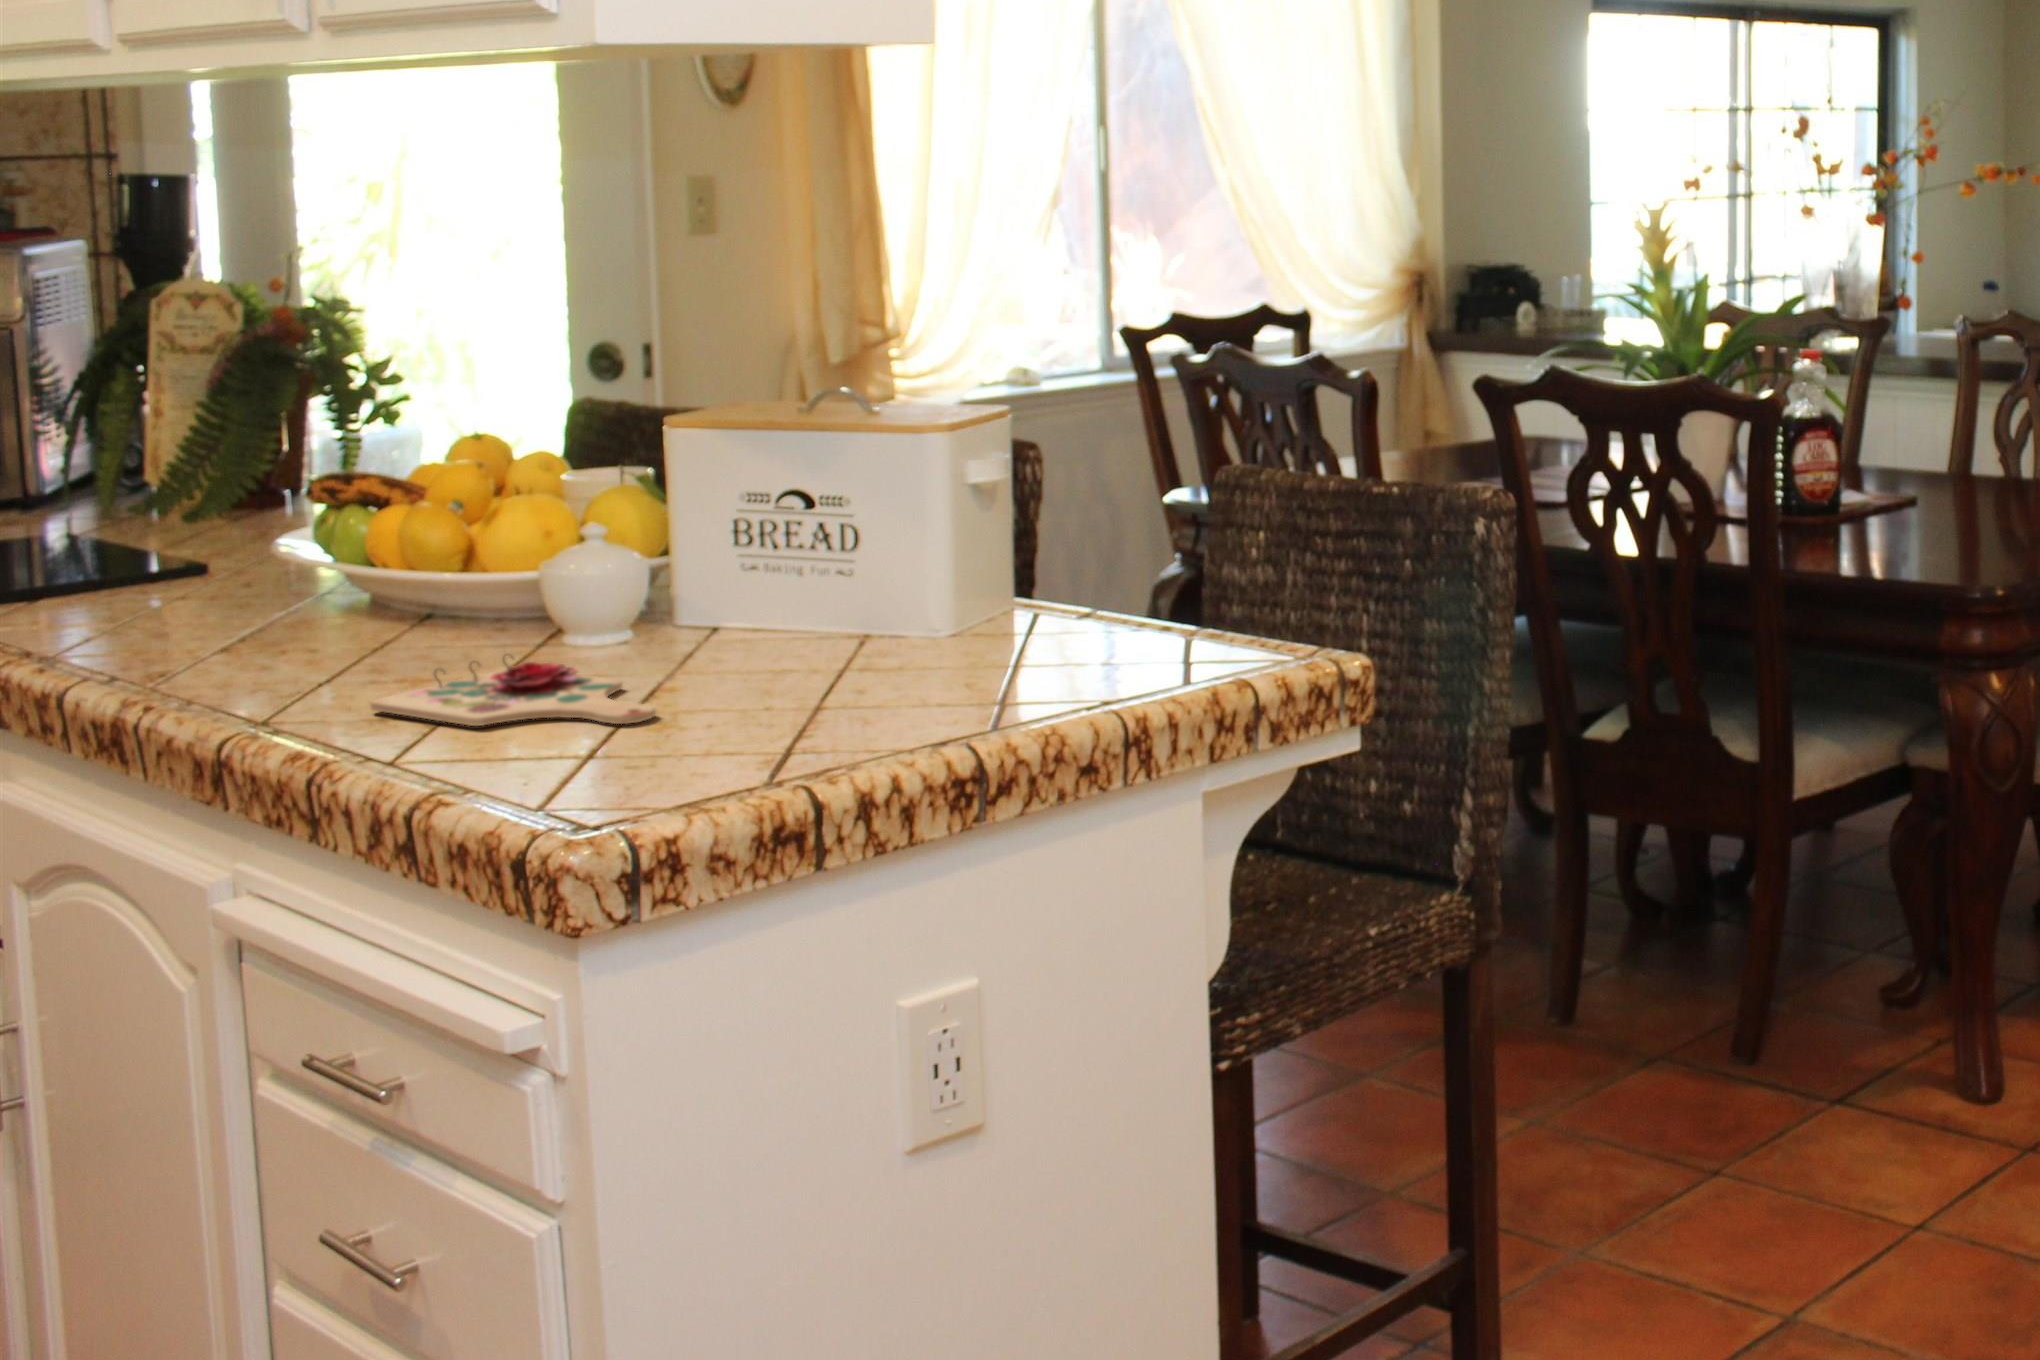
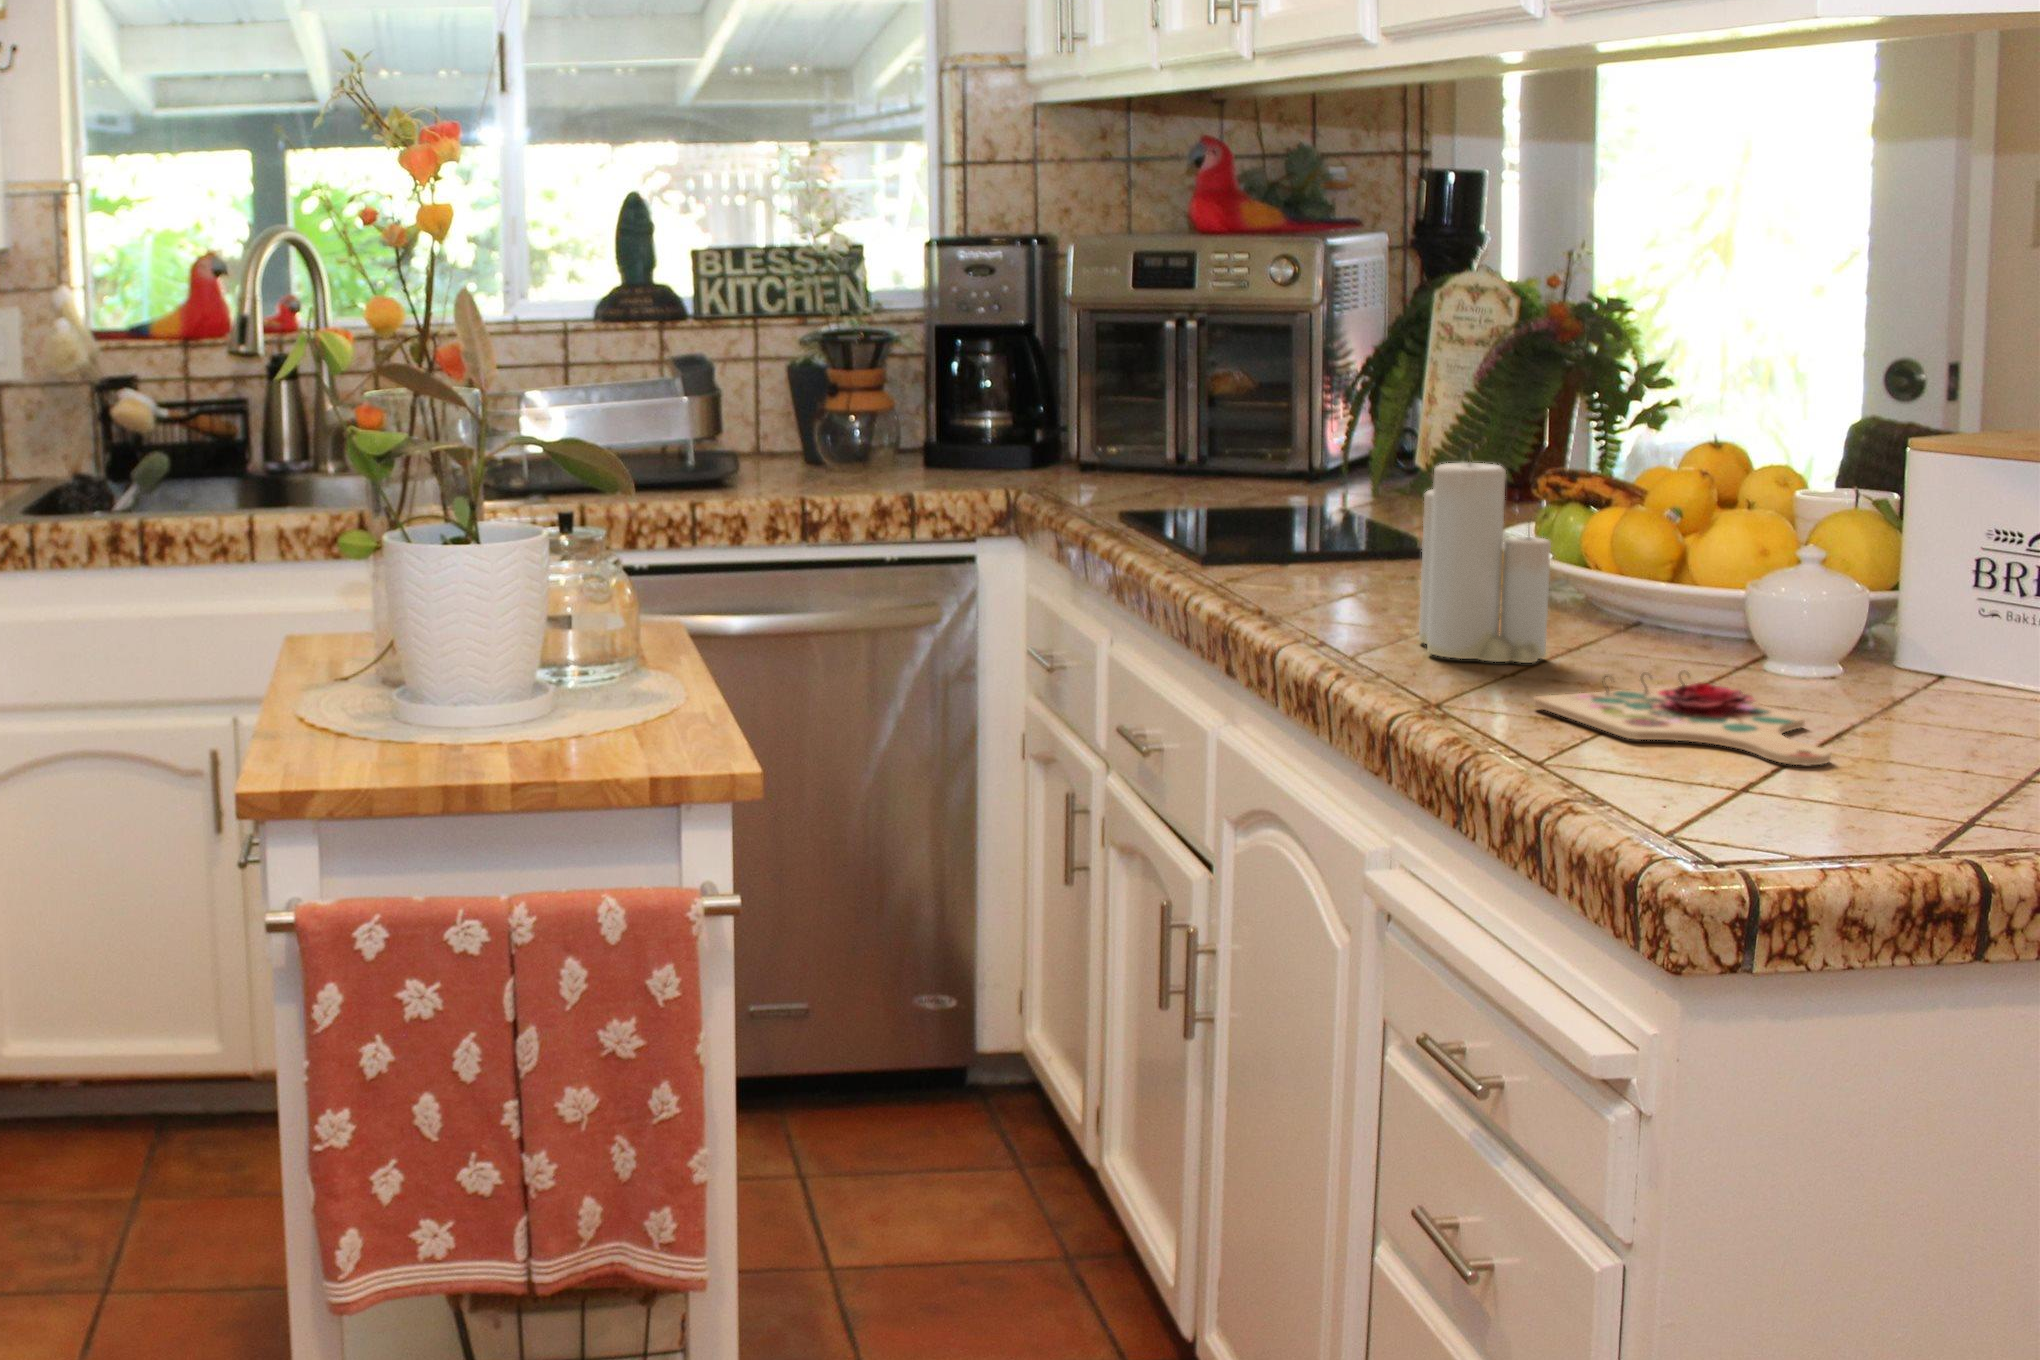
candle: none [216,455,363,675] -> present [1419,462,1551,663]

